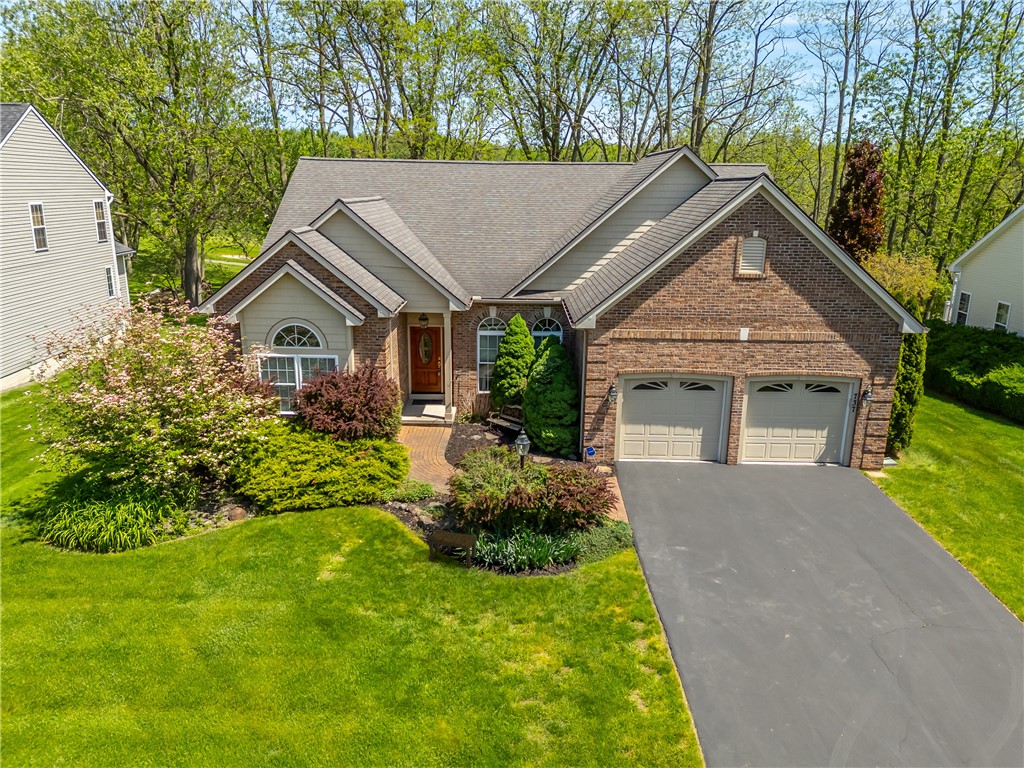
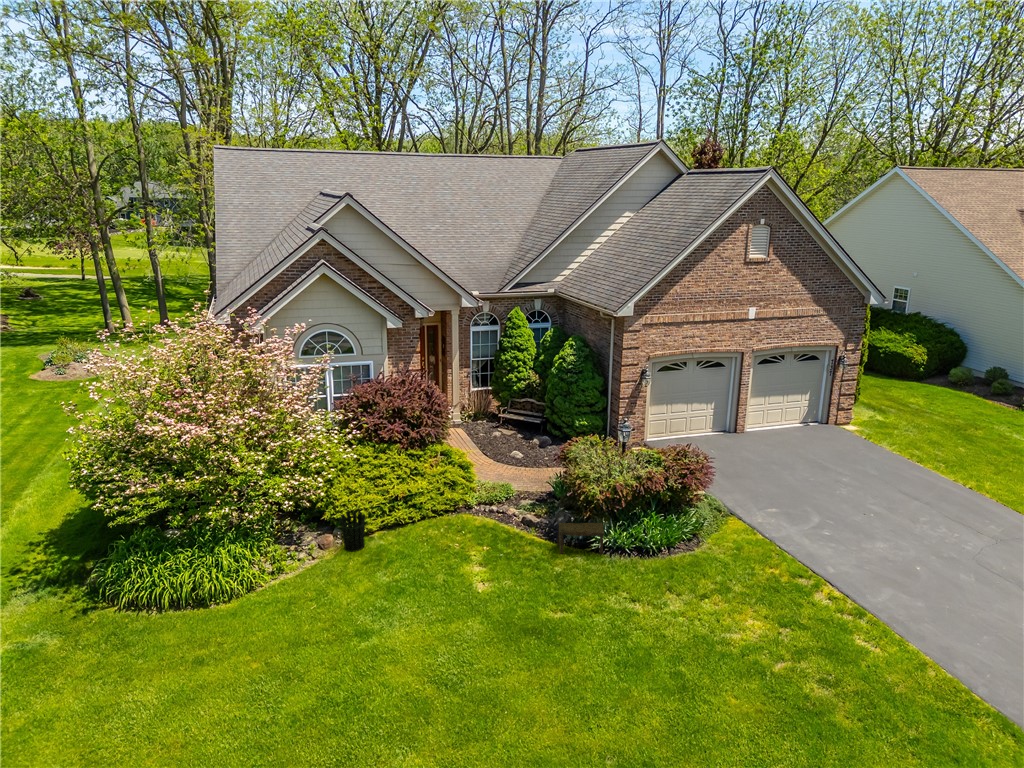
waste bin: none [248,490,275,526] -> present [339,511,366,552]

